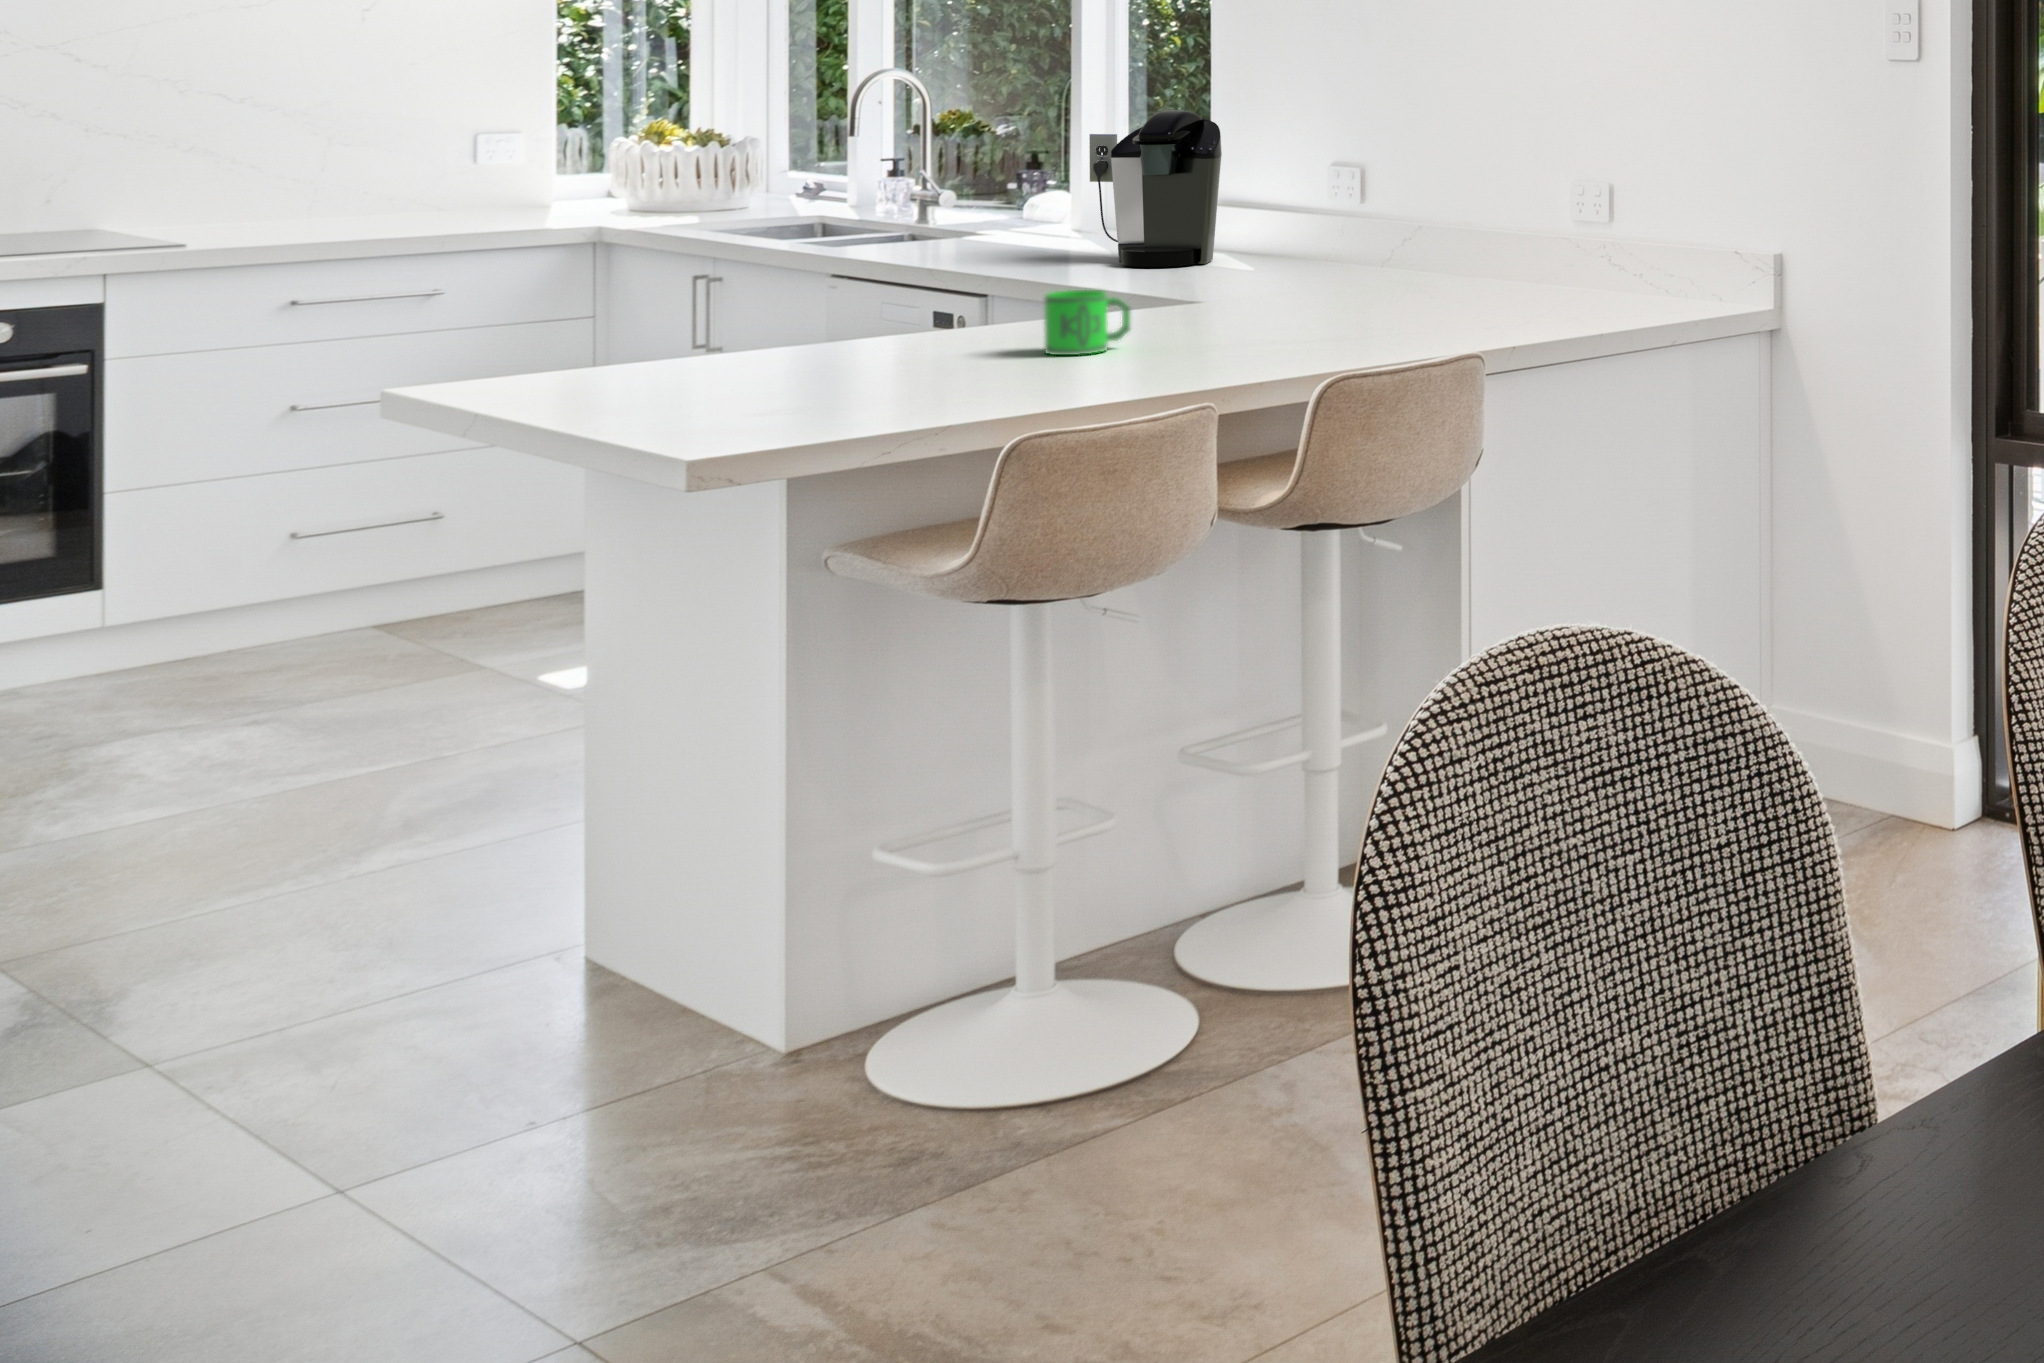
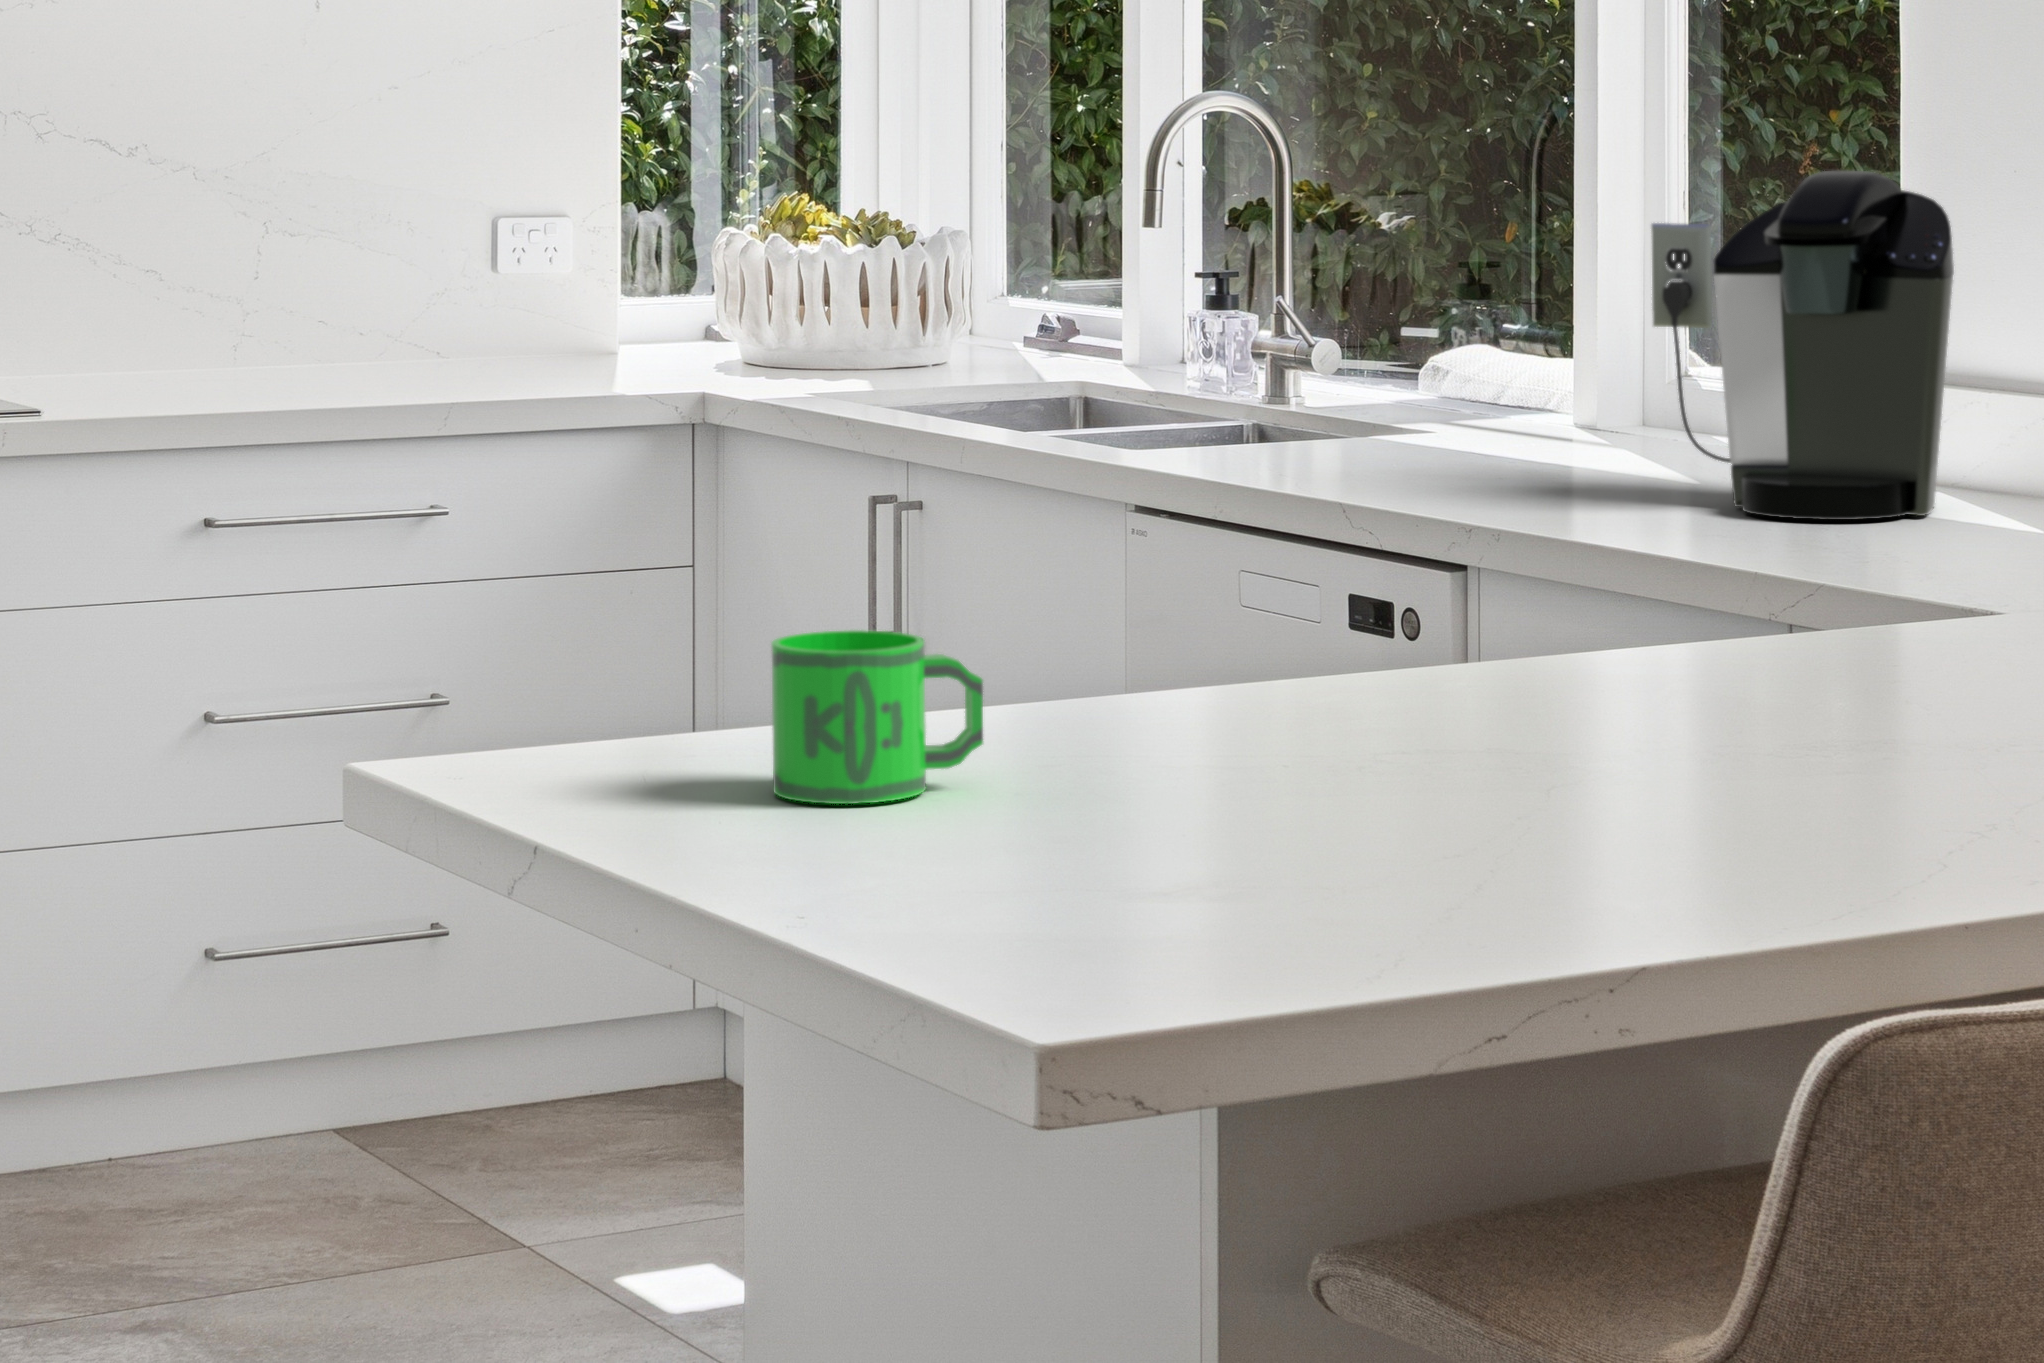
mug: present [1044,290,1130,355] -> present [771,630,983,804]

